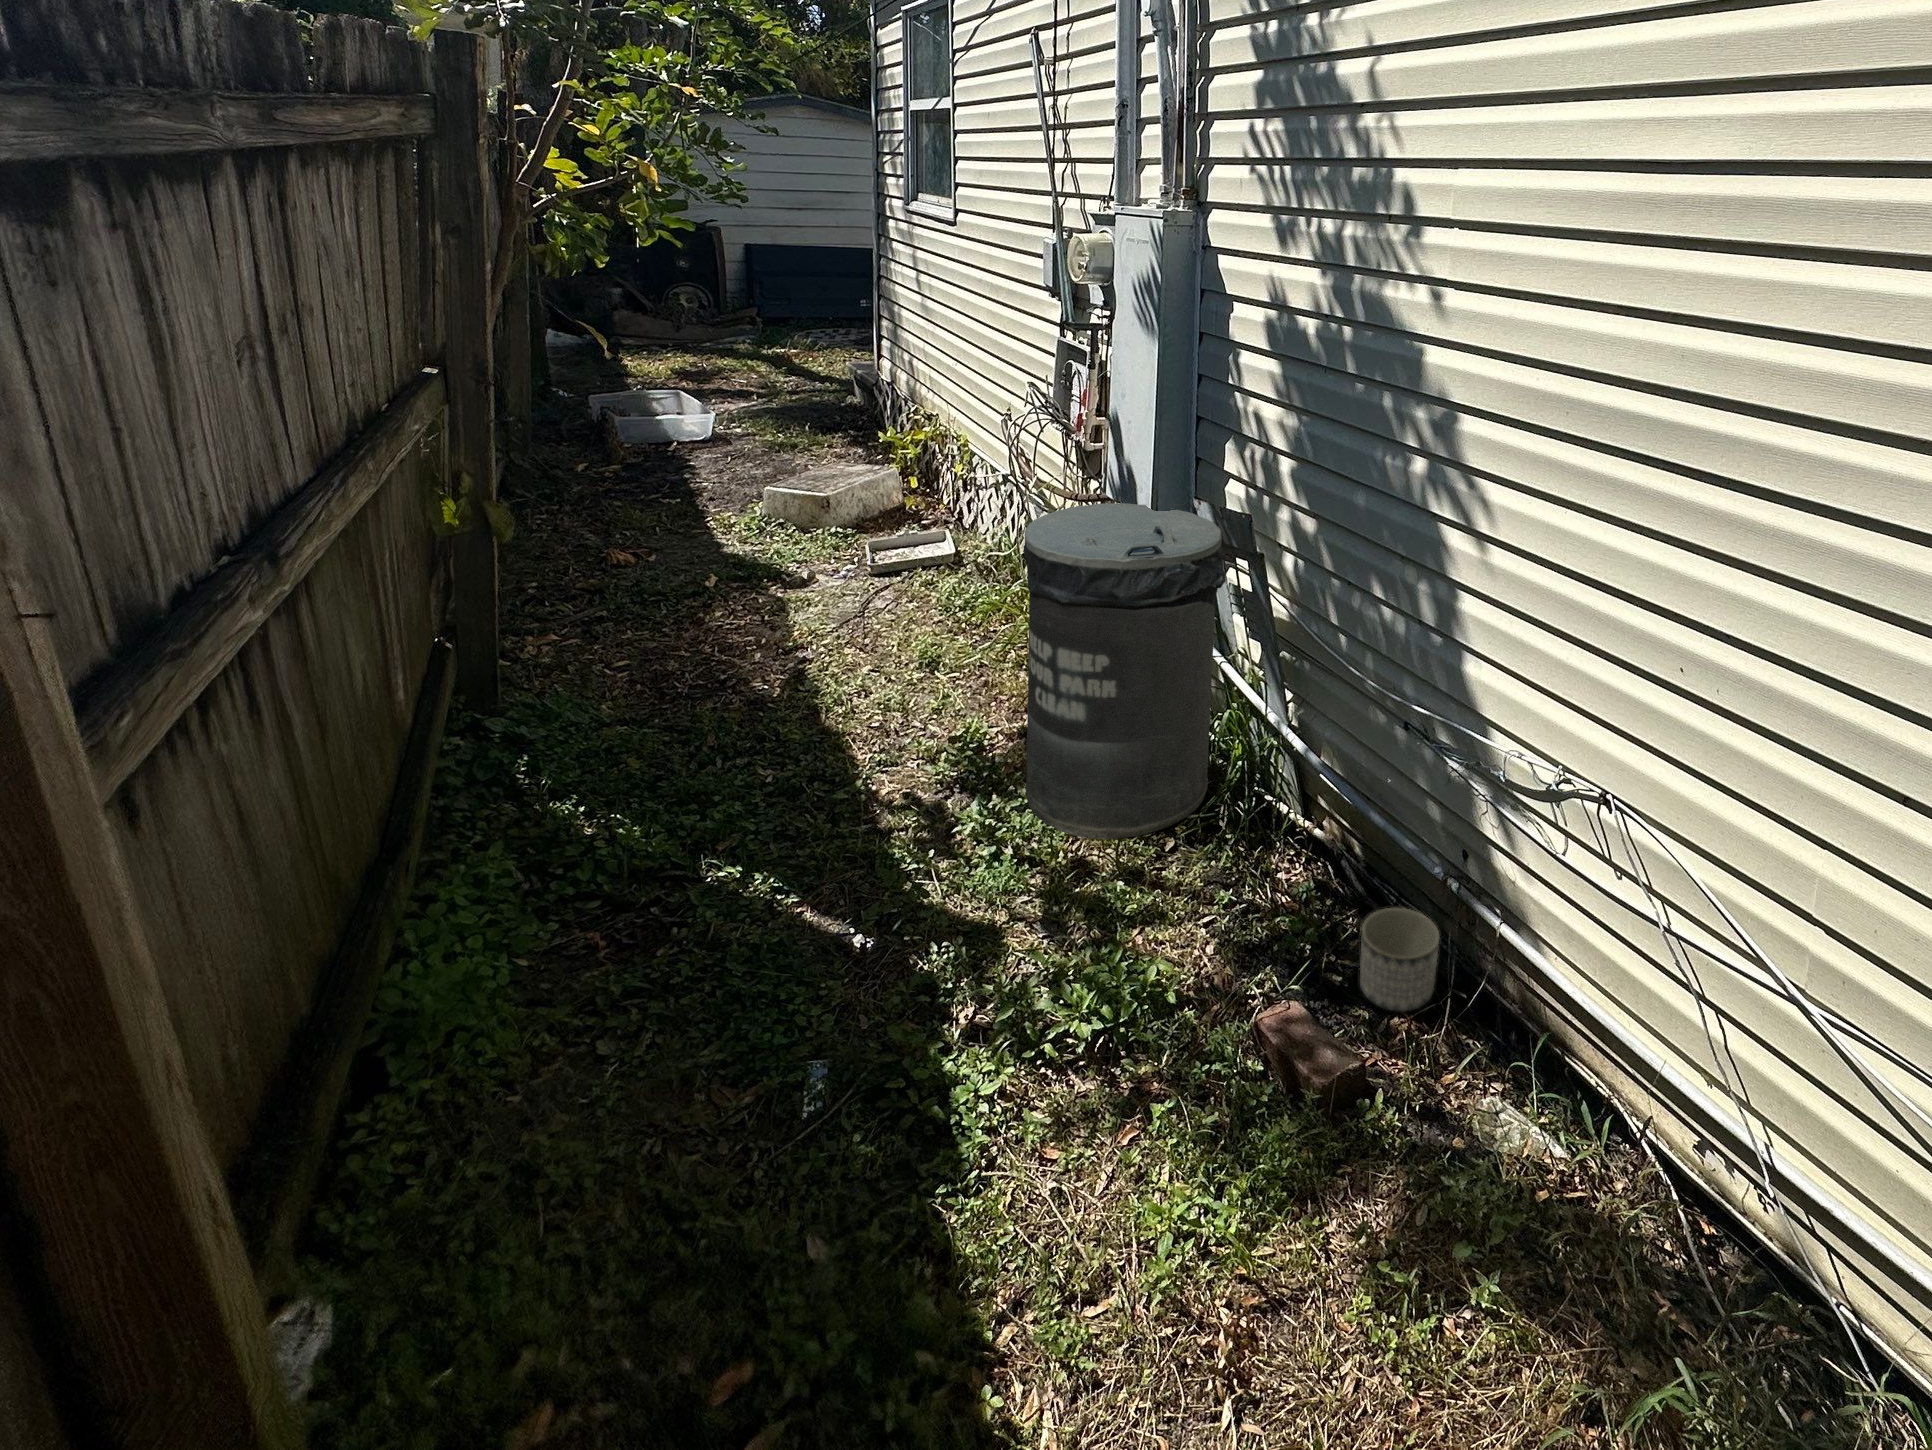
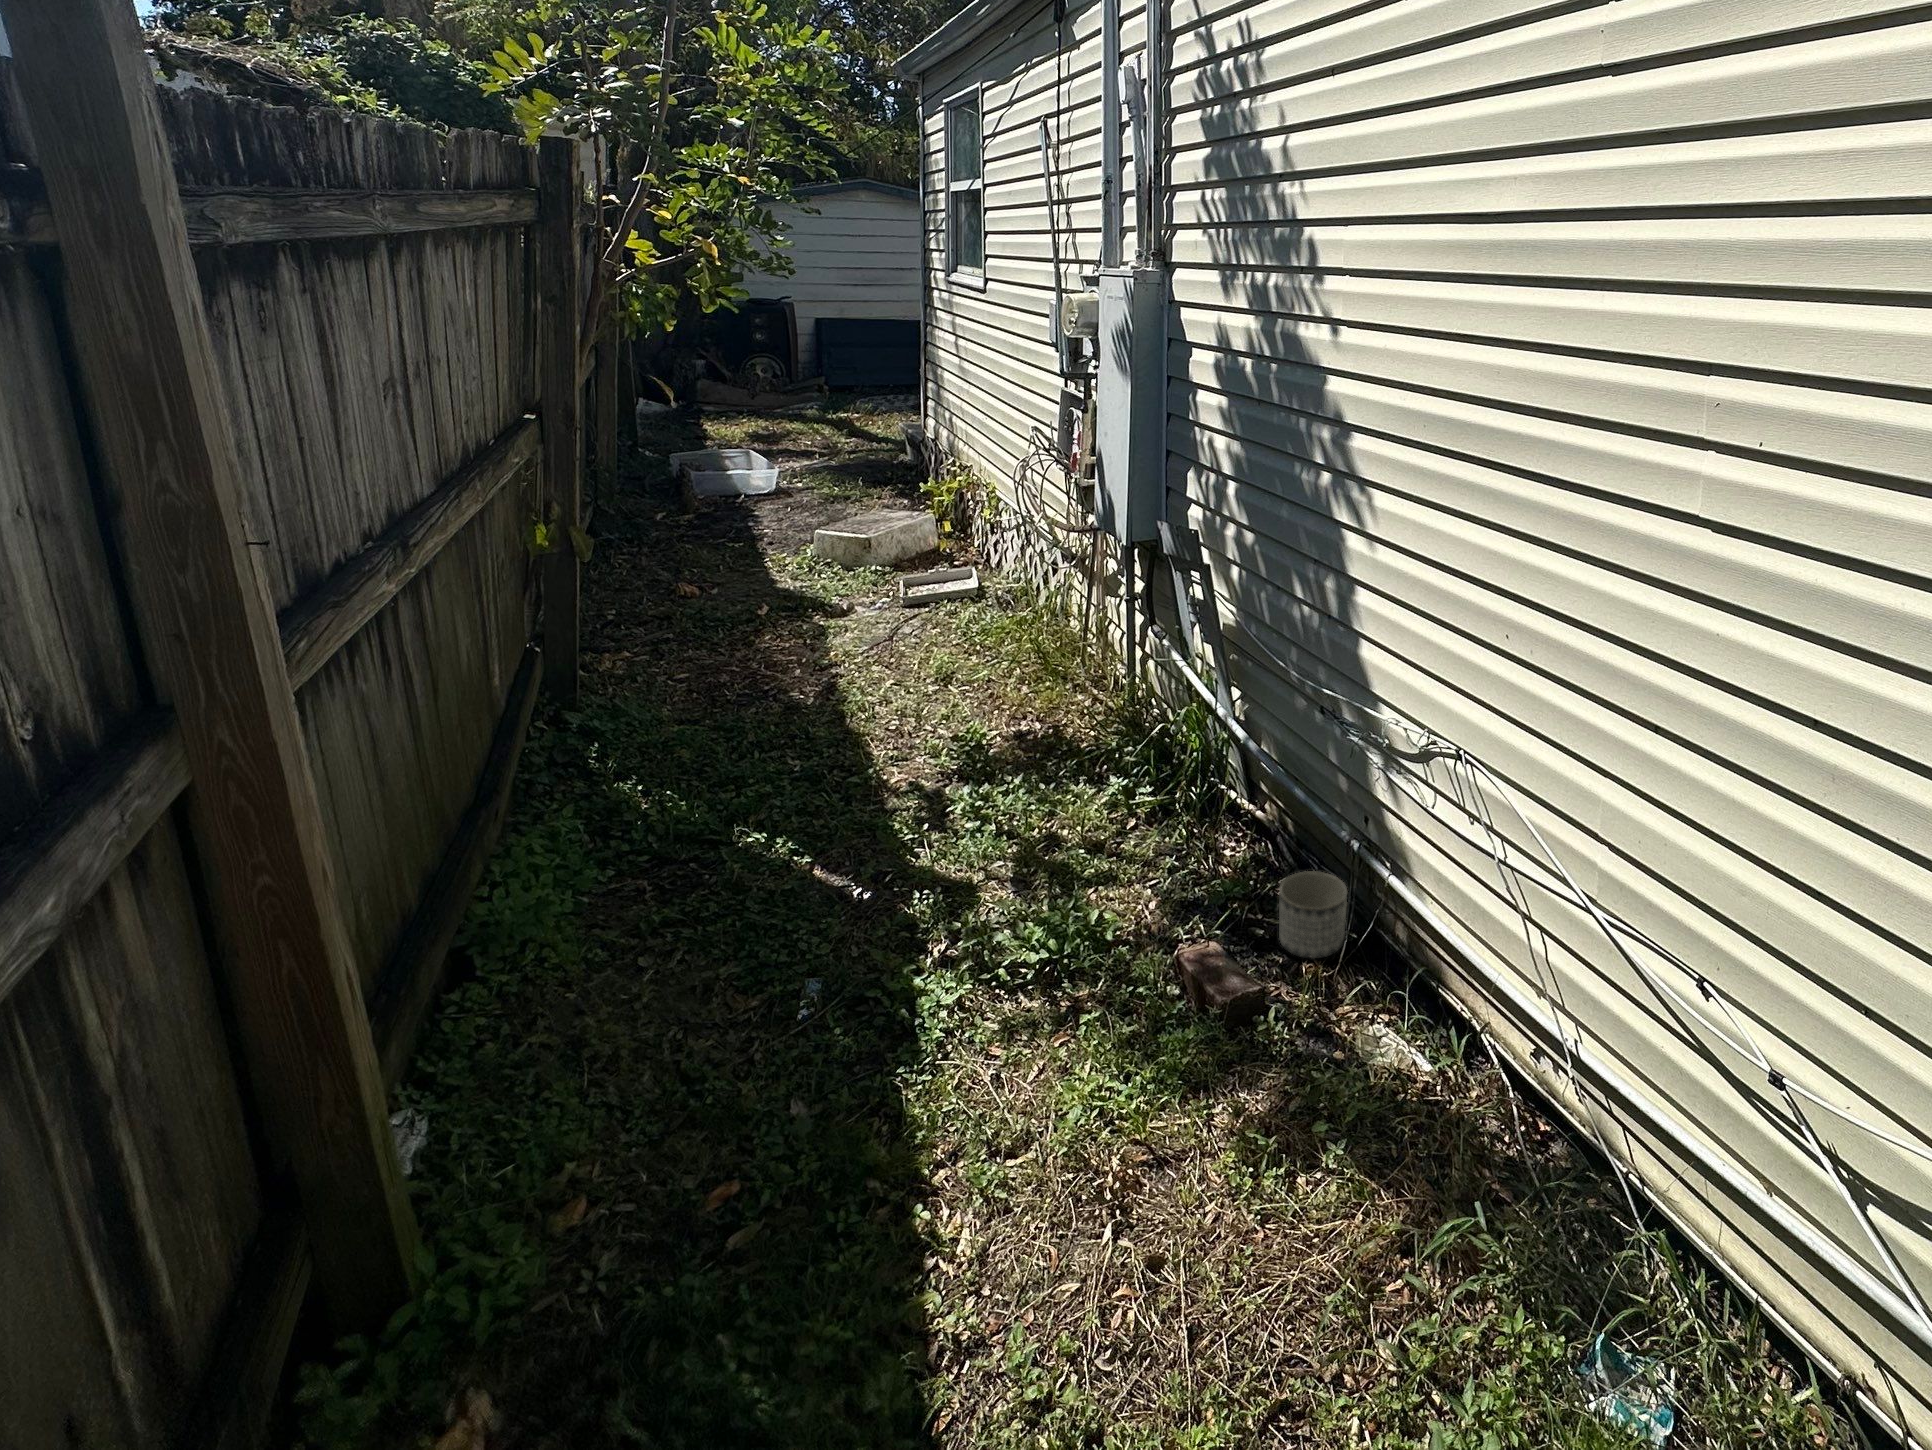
trash can: present [1024,503,1226,839] -> none [1009,528,1185,821]

